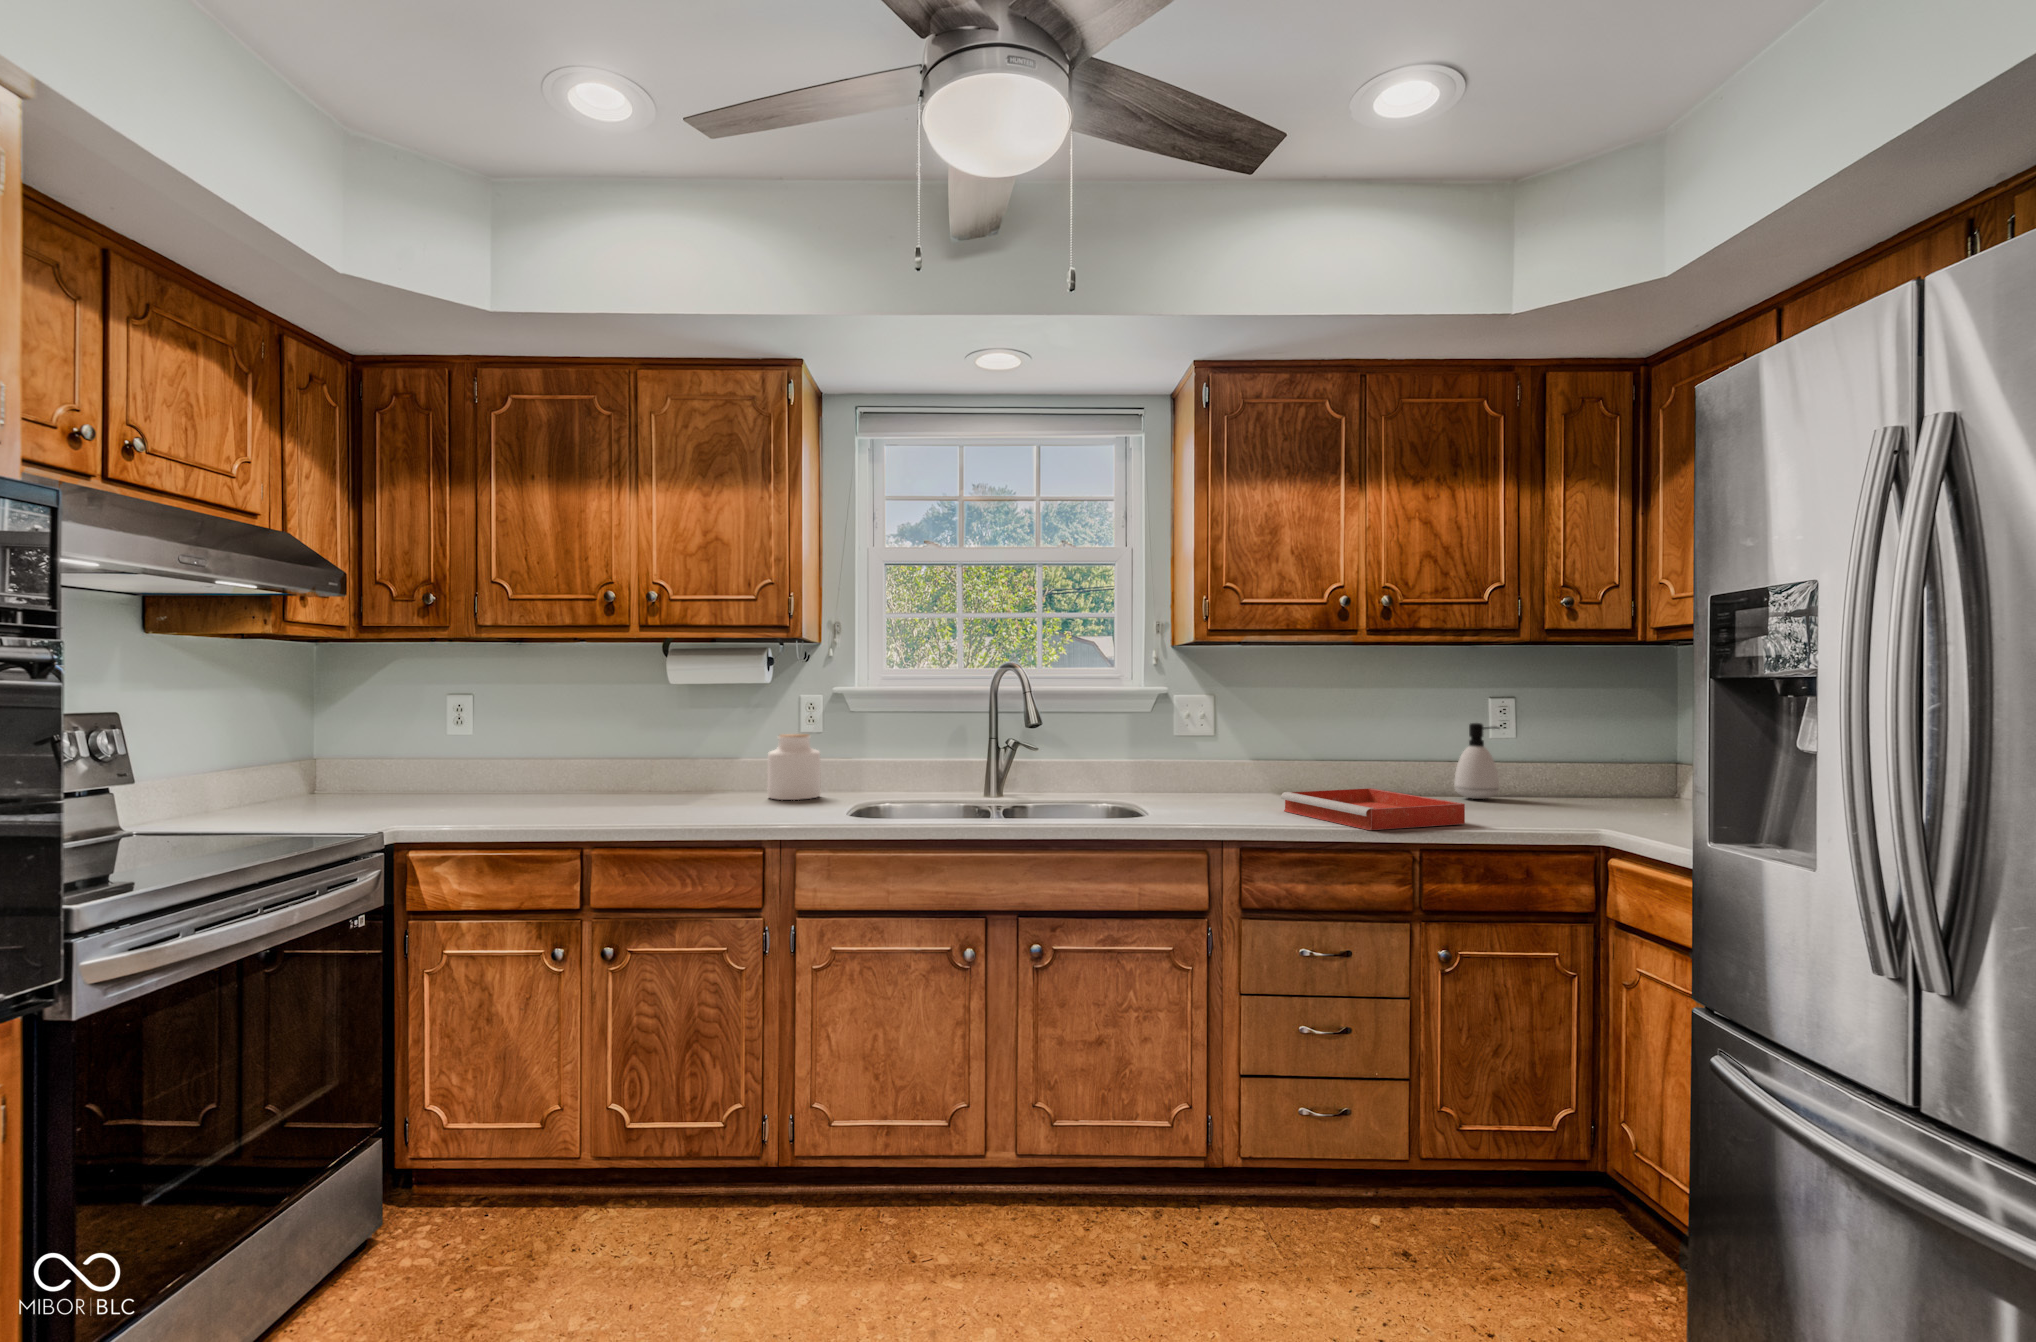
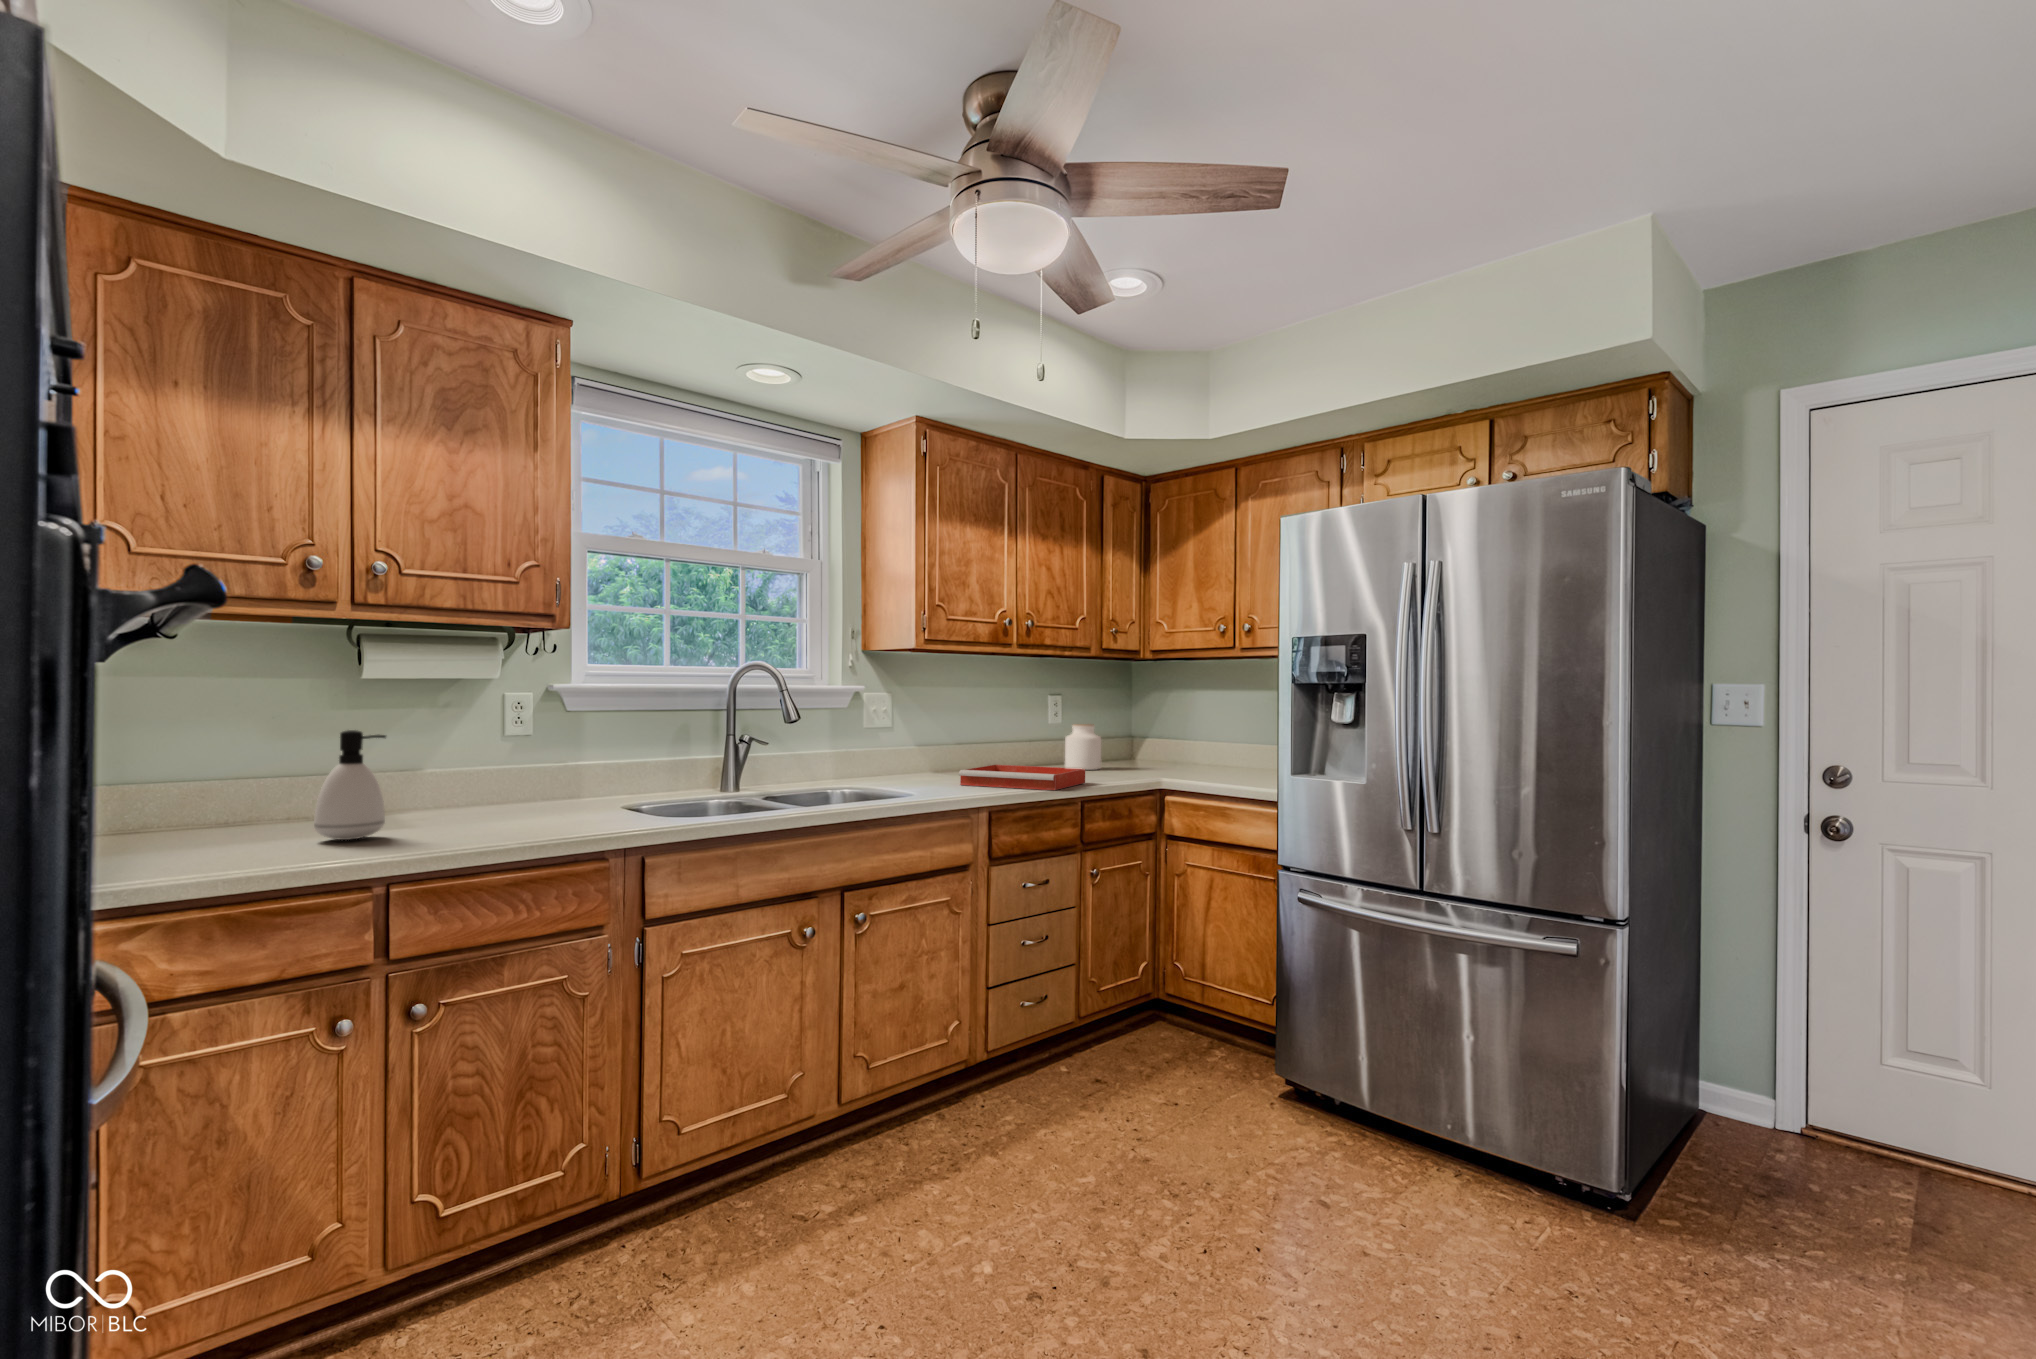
soap dispenser: present [1454,723,1499,799] -> present [314,730,386,840]
jar: present [768,734,821,800] -> present [1065,724,1101,770]

